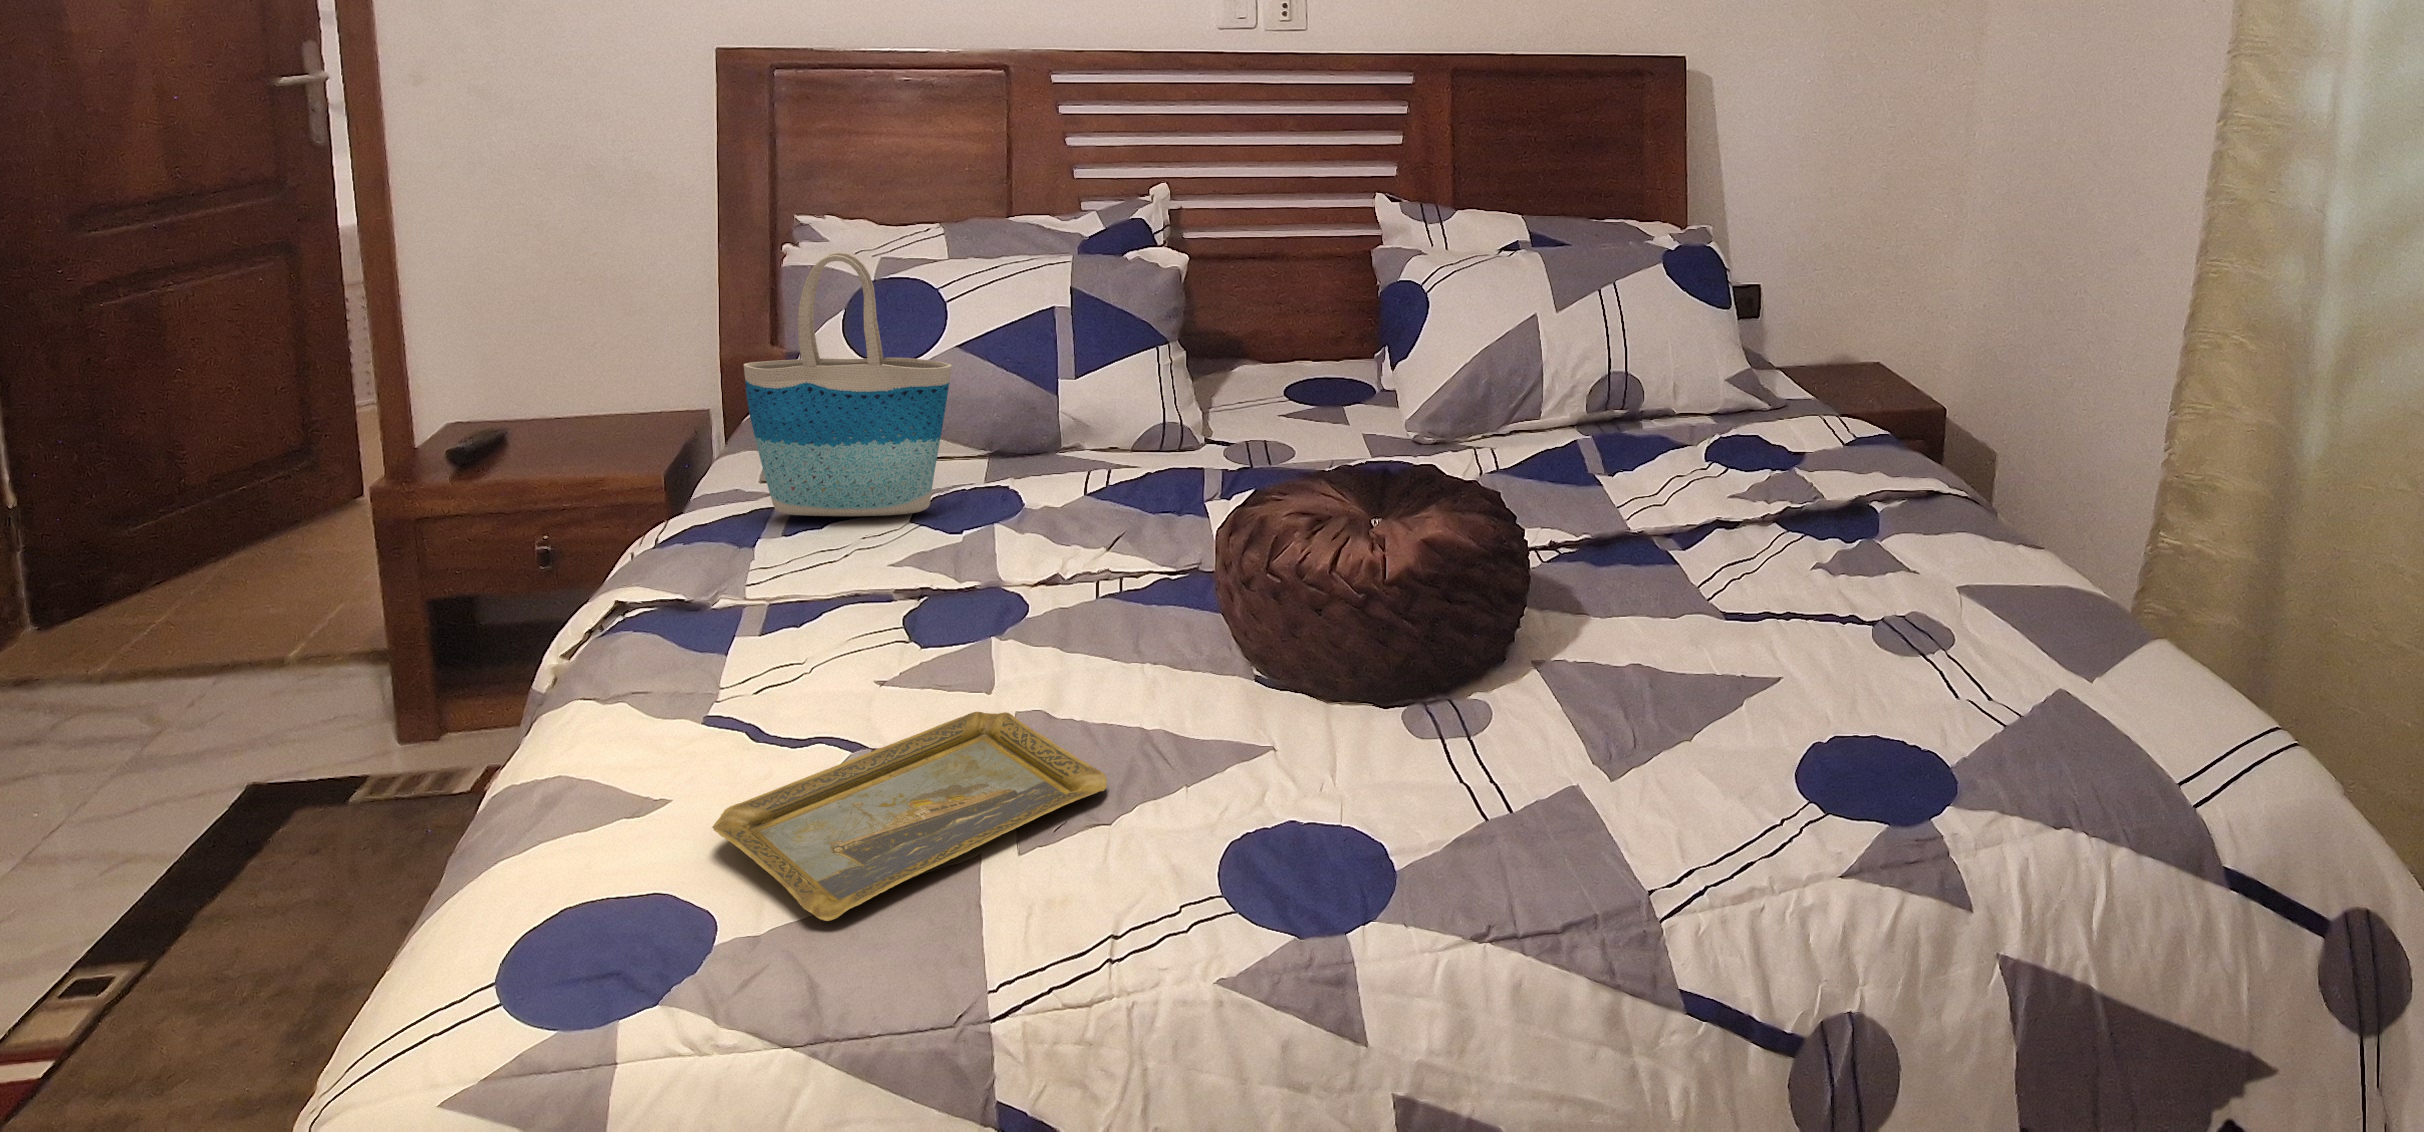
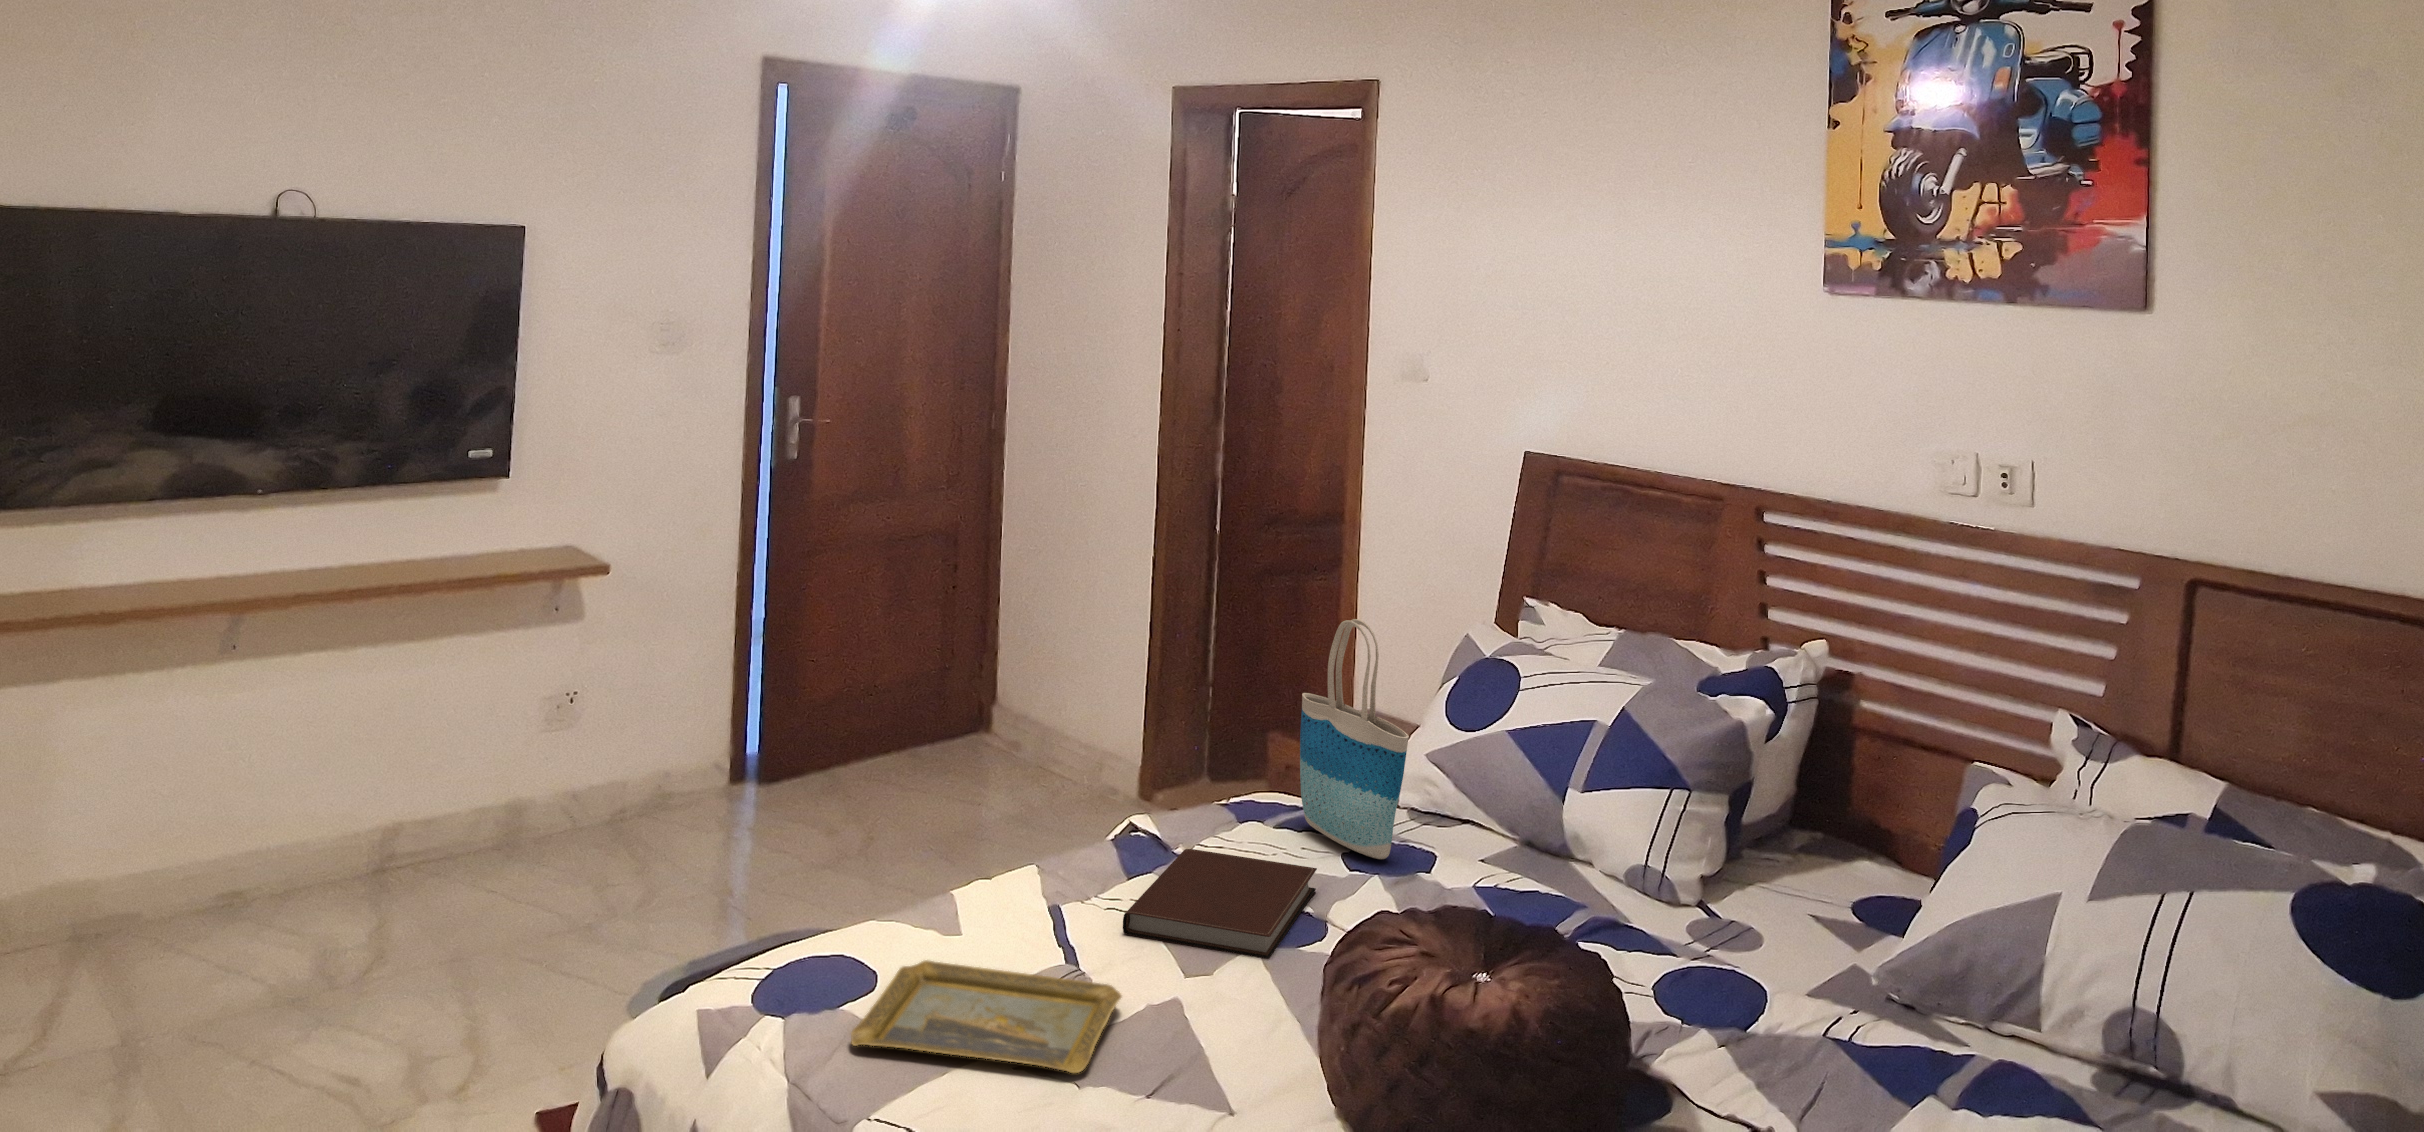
notebook: none [747,535,1020,680] -> present [1123,849,1317,959]

